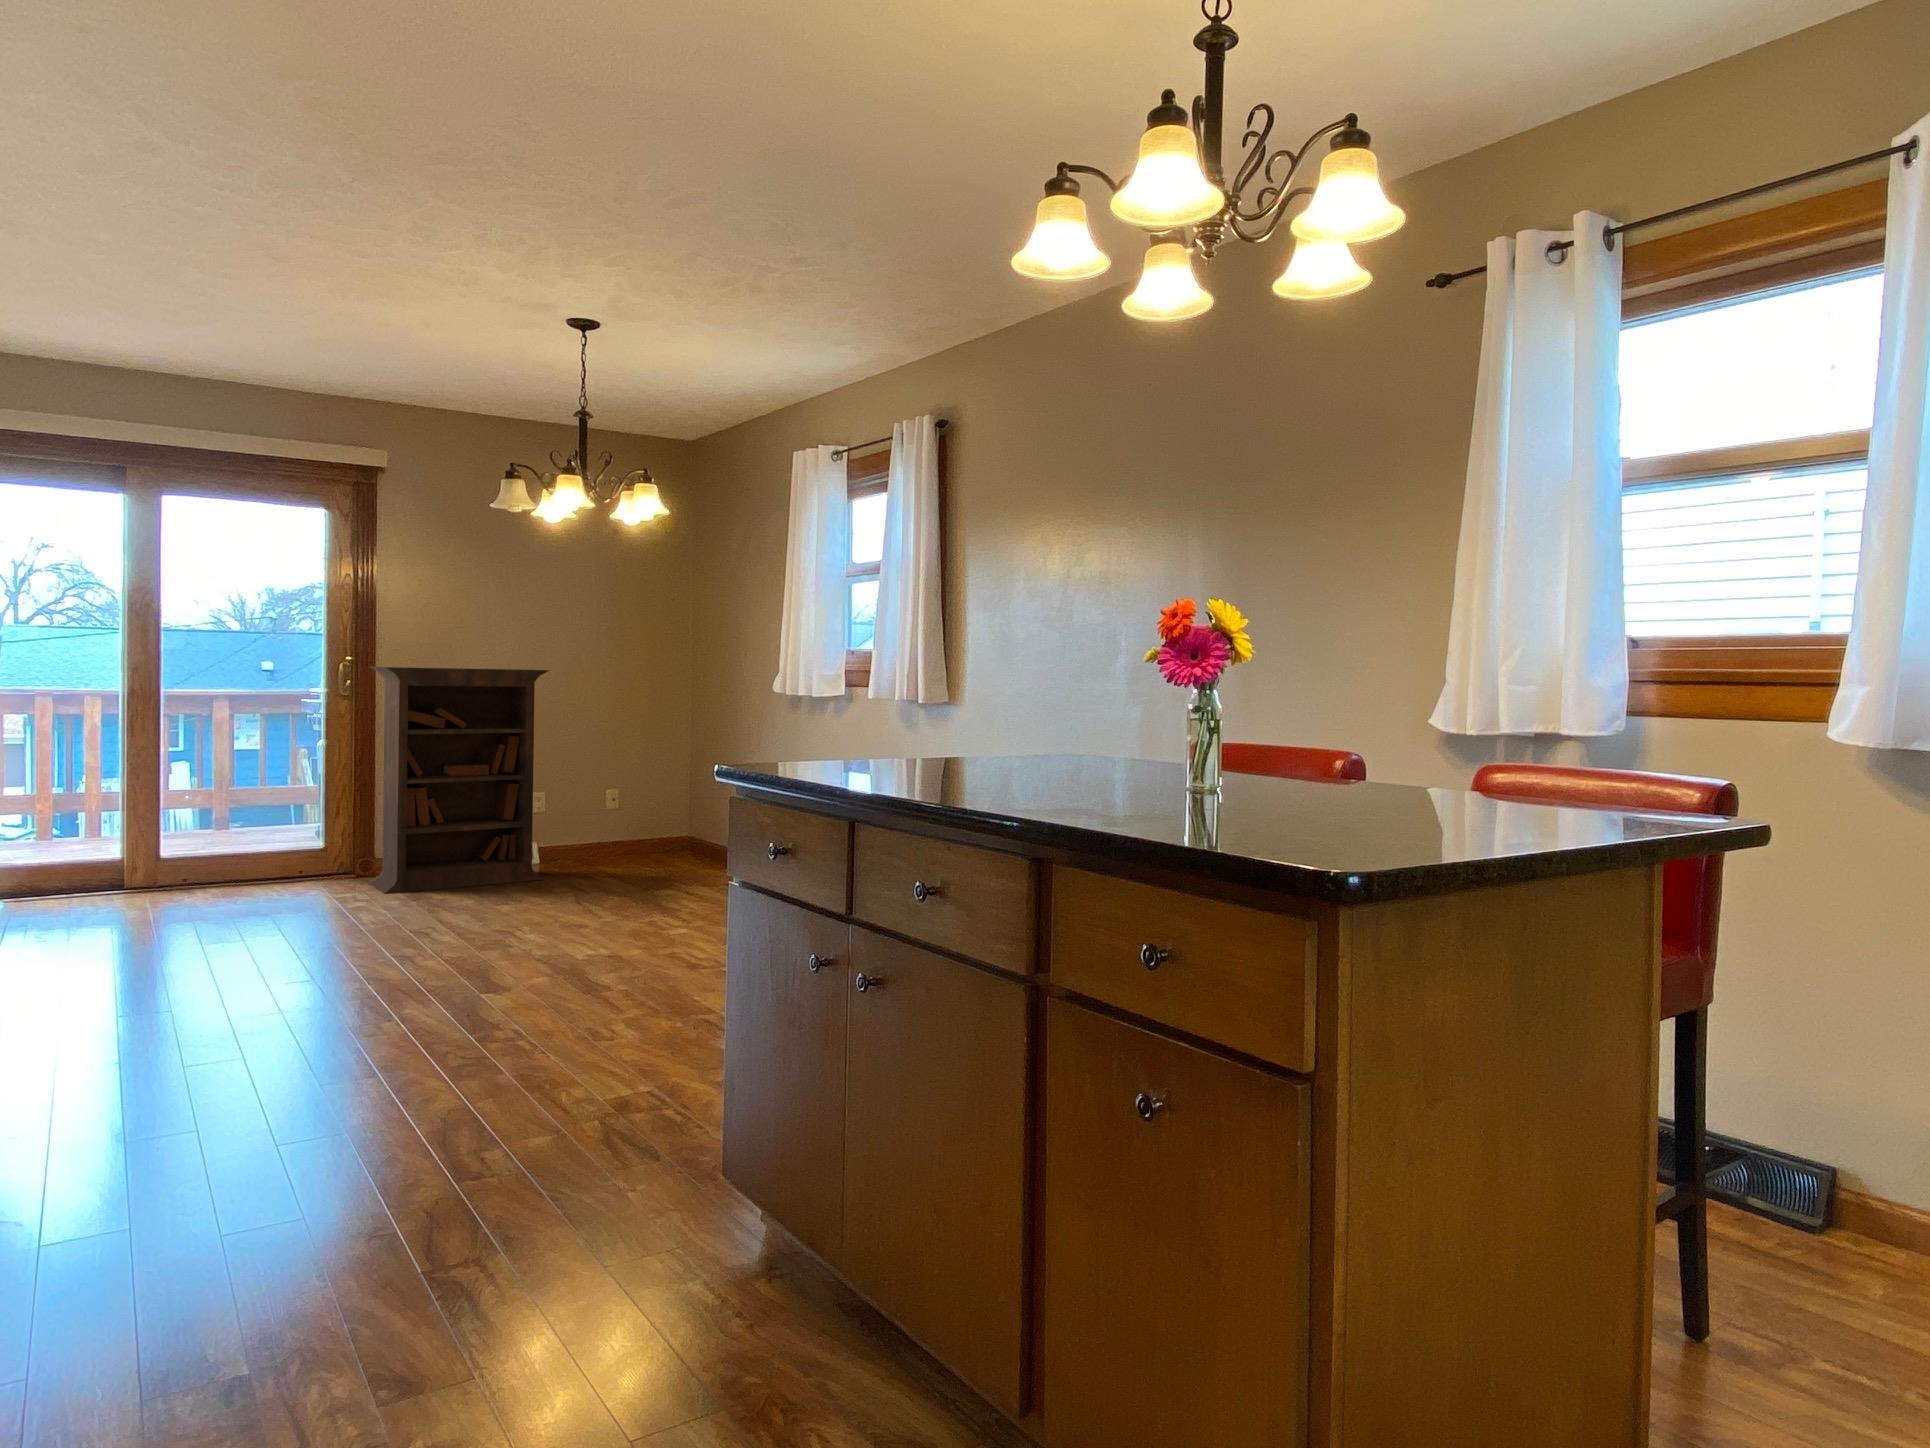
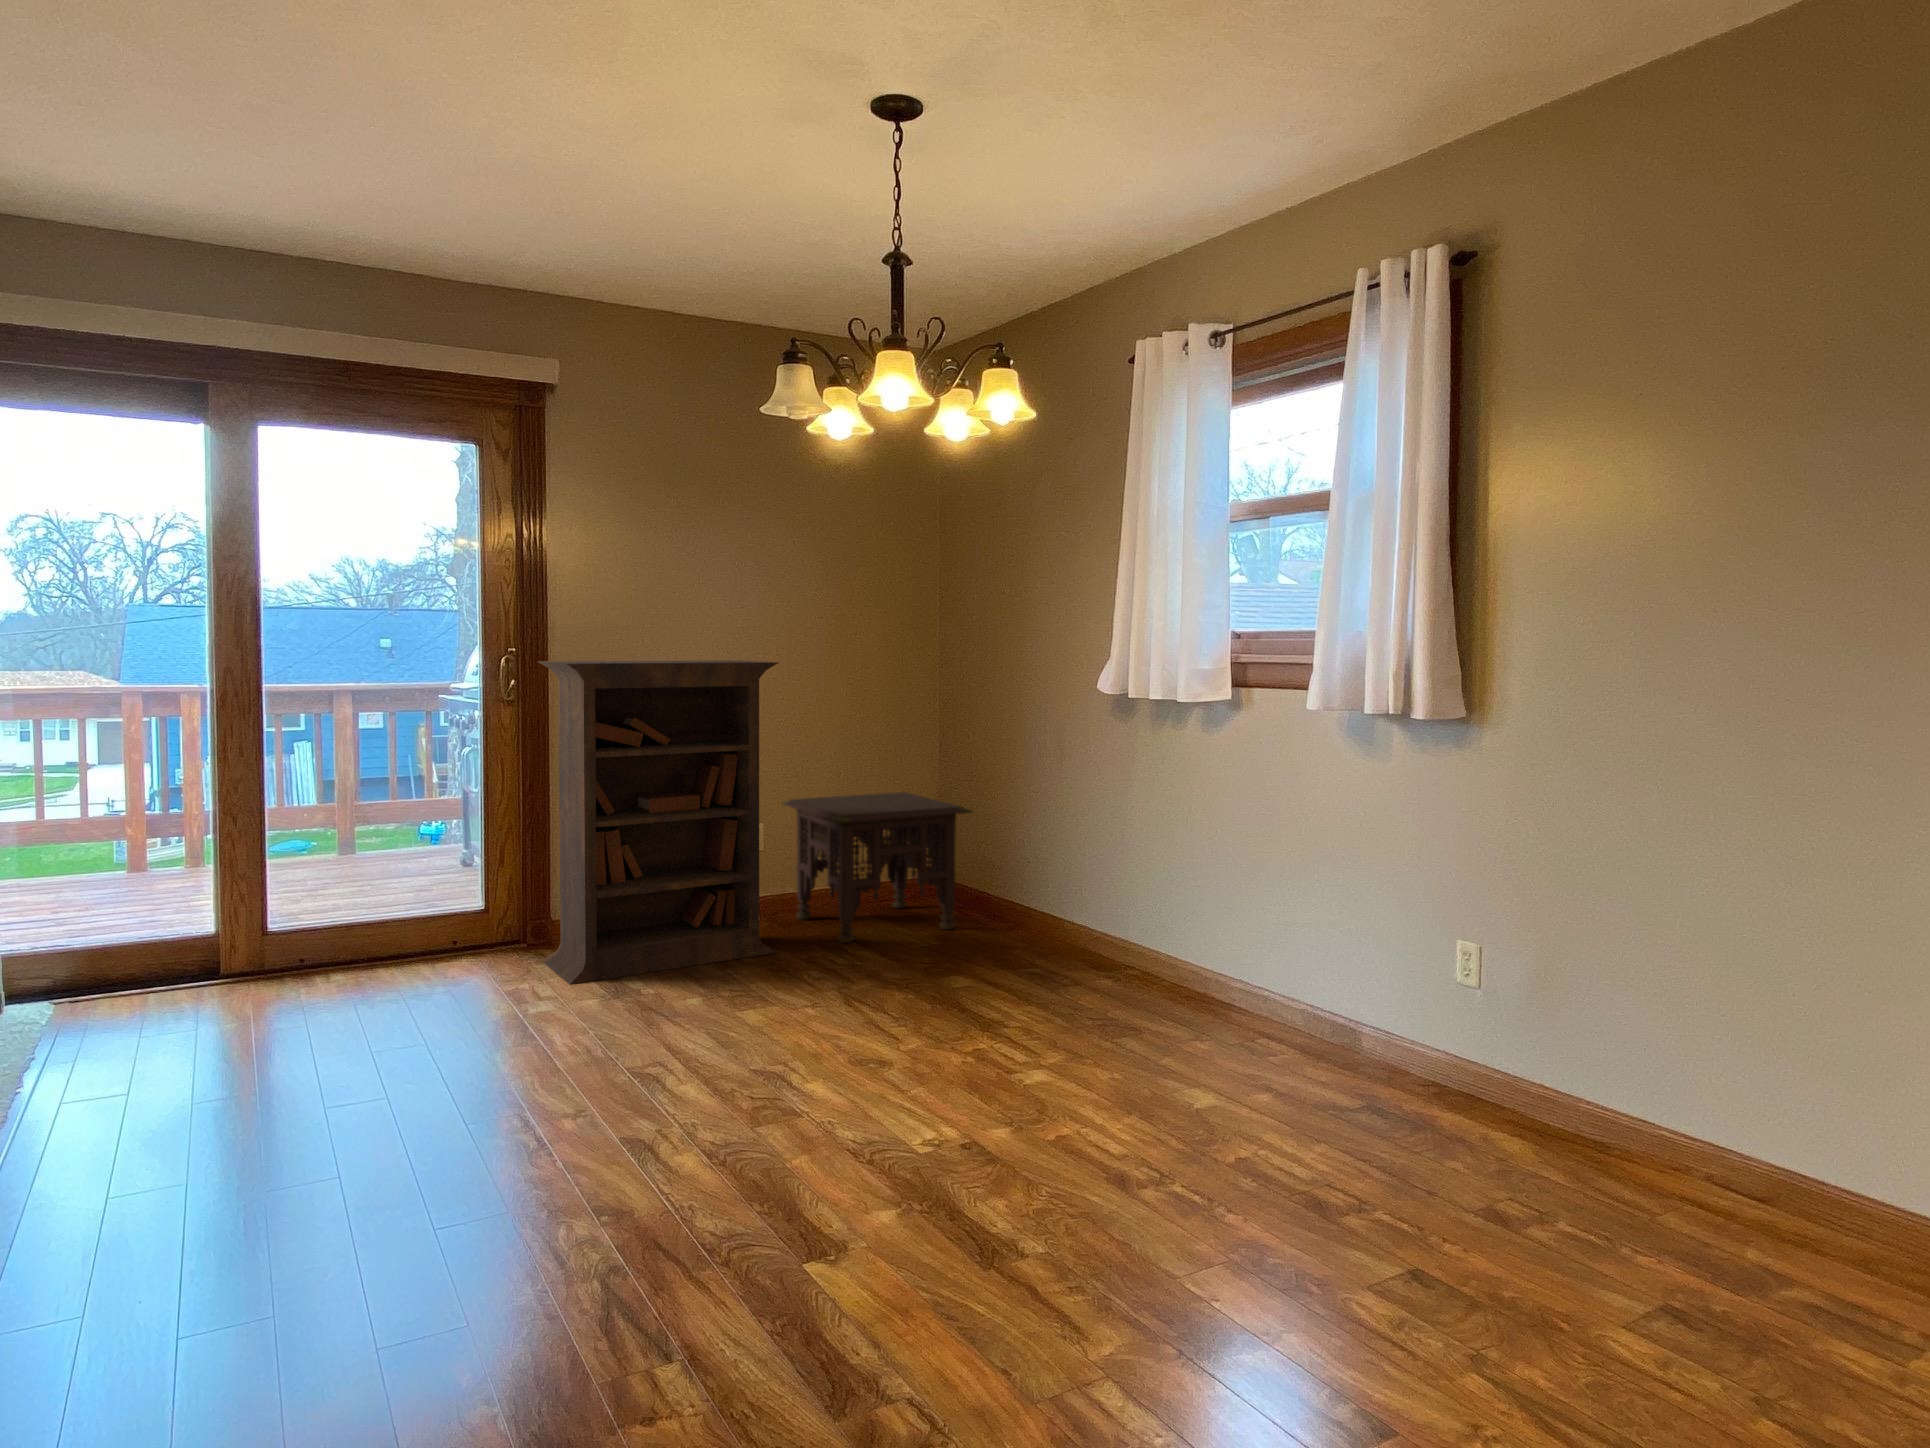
side table: none [563,771,701,875] -> present [782,792,972,943]

